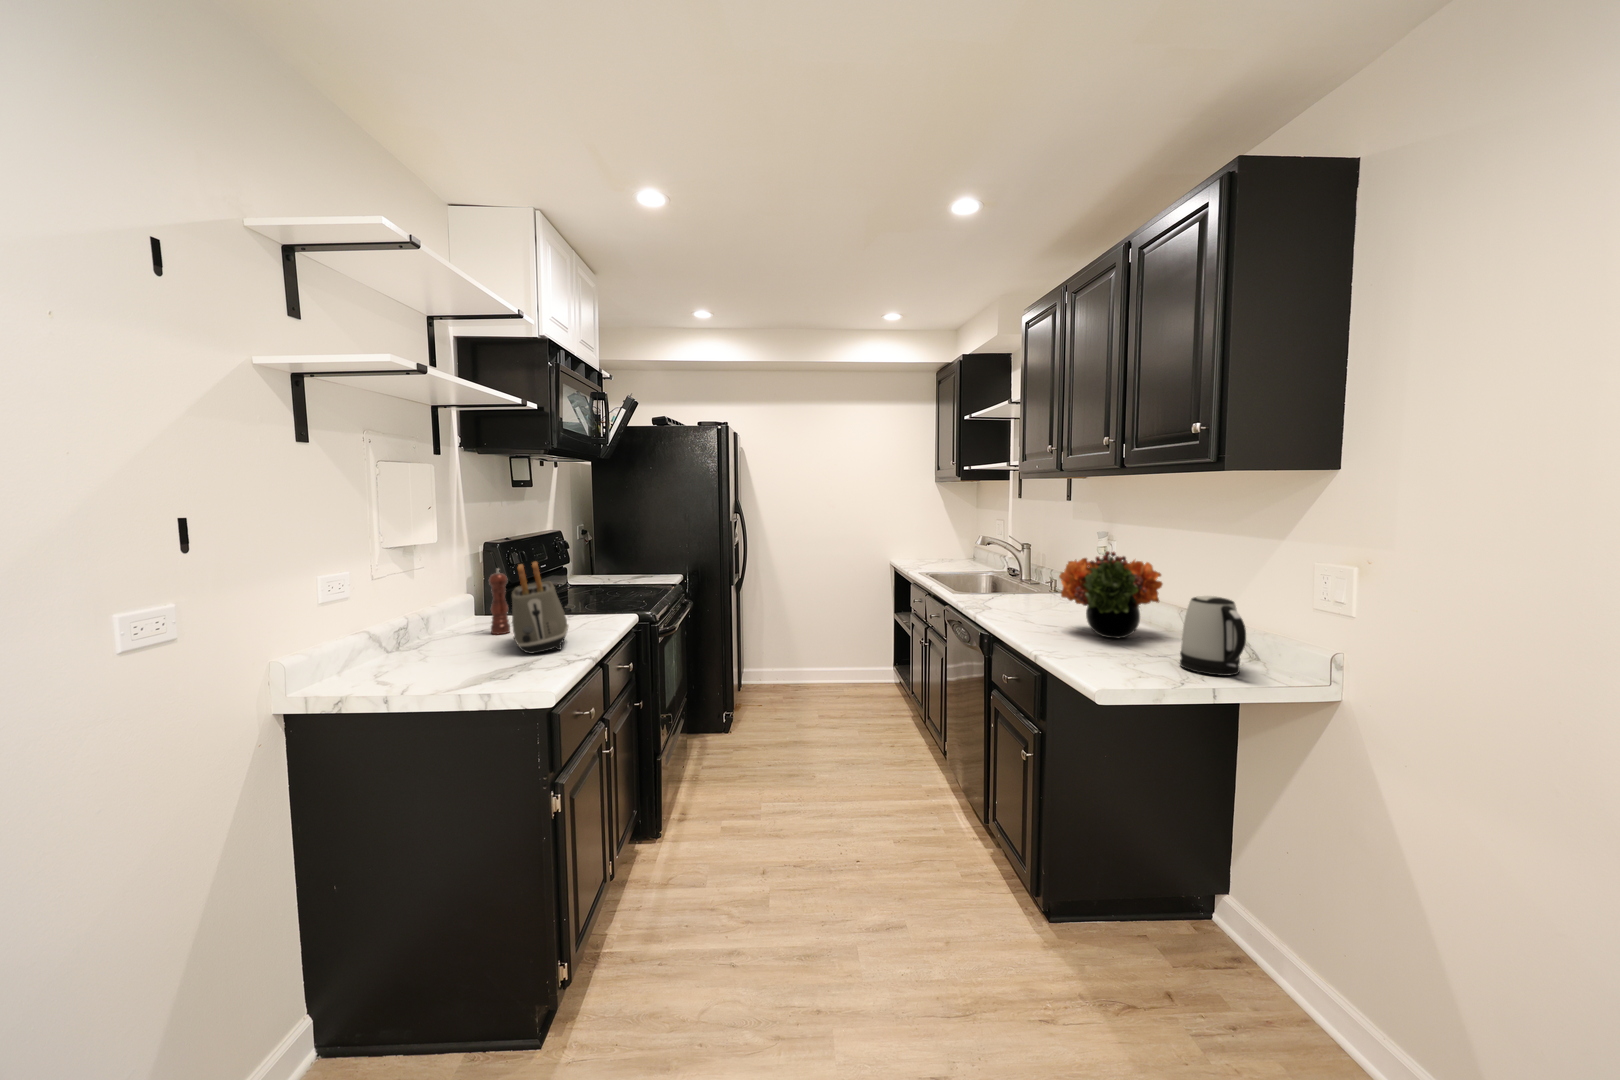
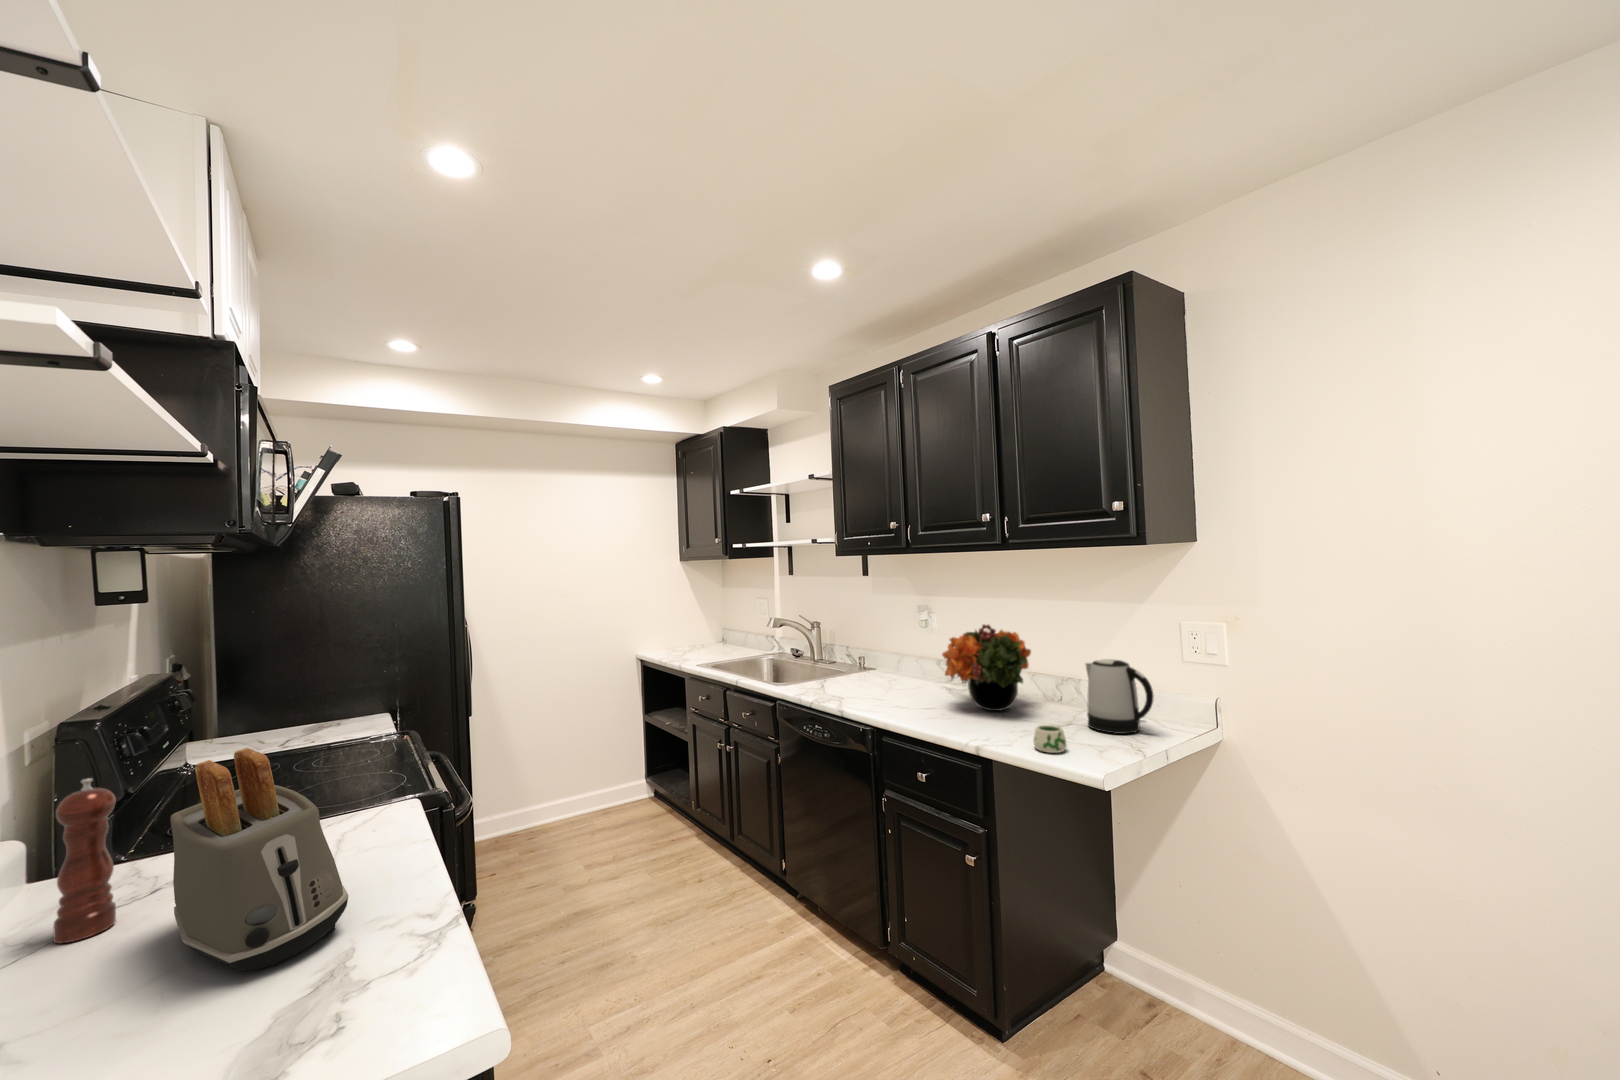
mug: none [1079,646,1120,673] -> present [1034,725,1066,753]

